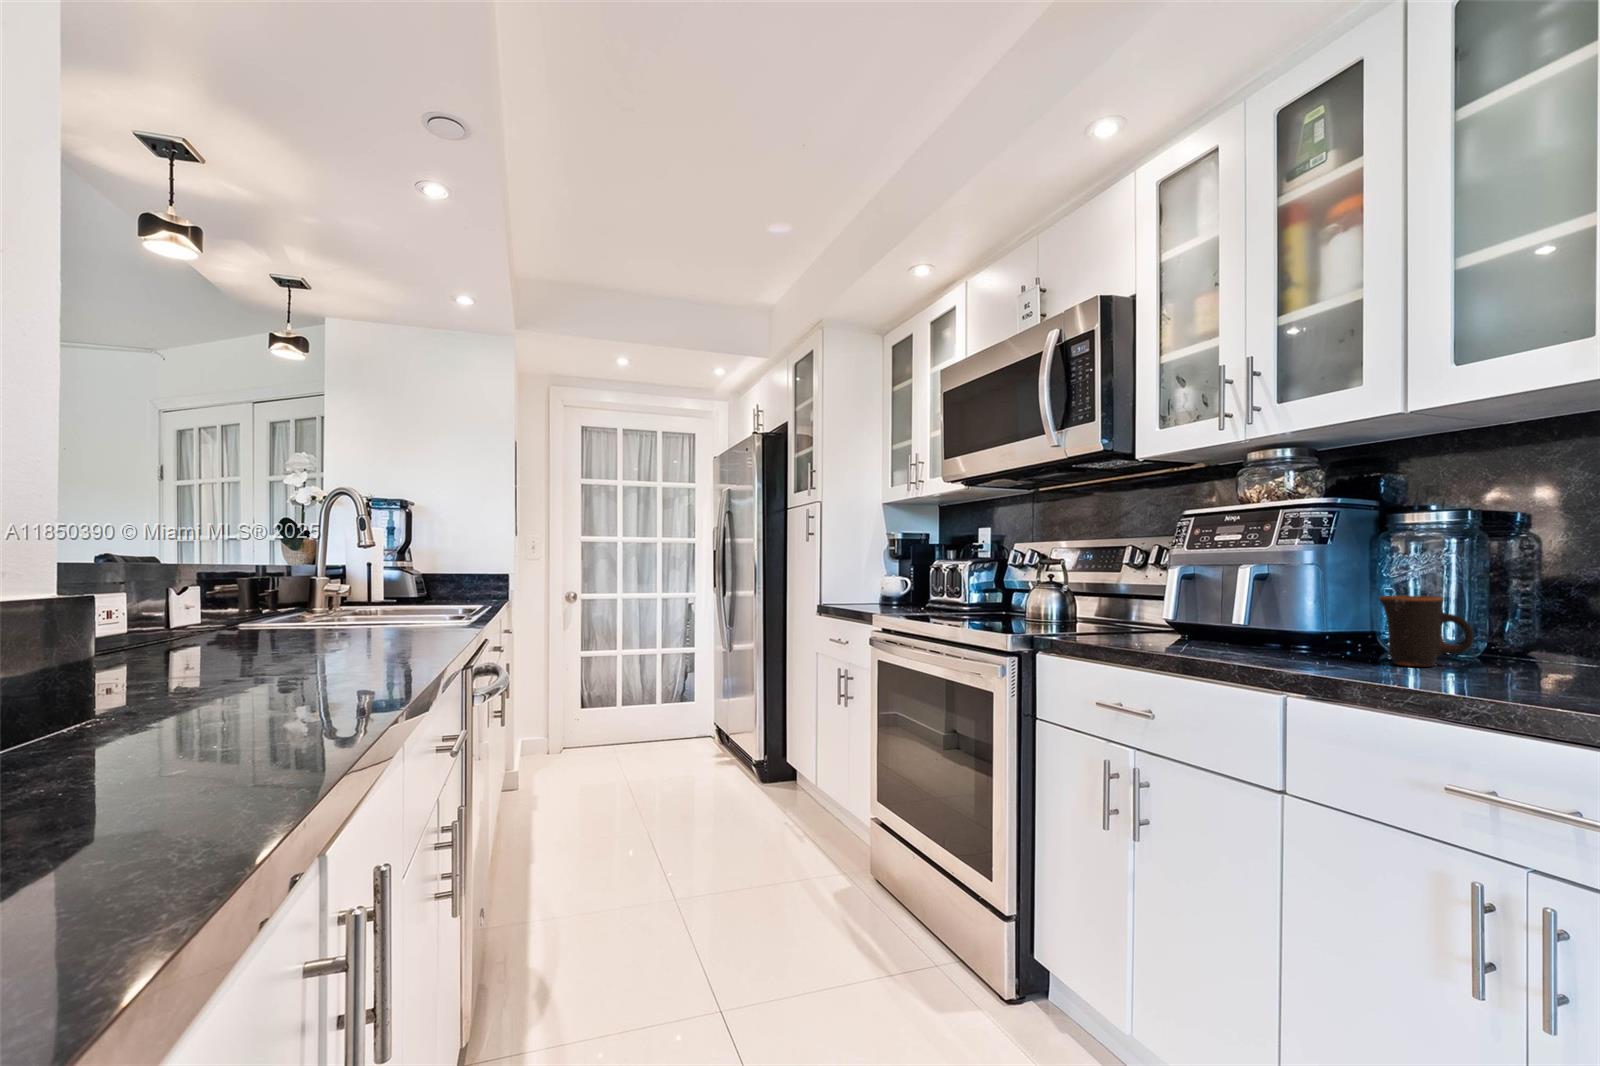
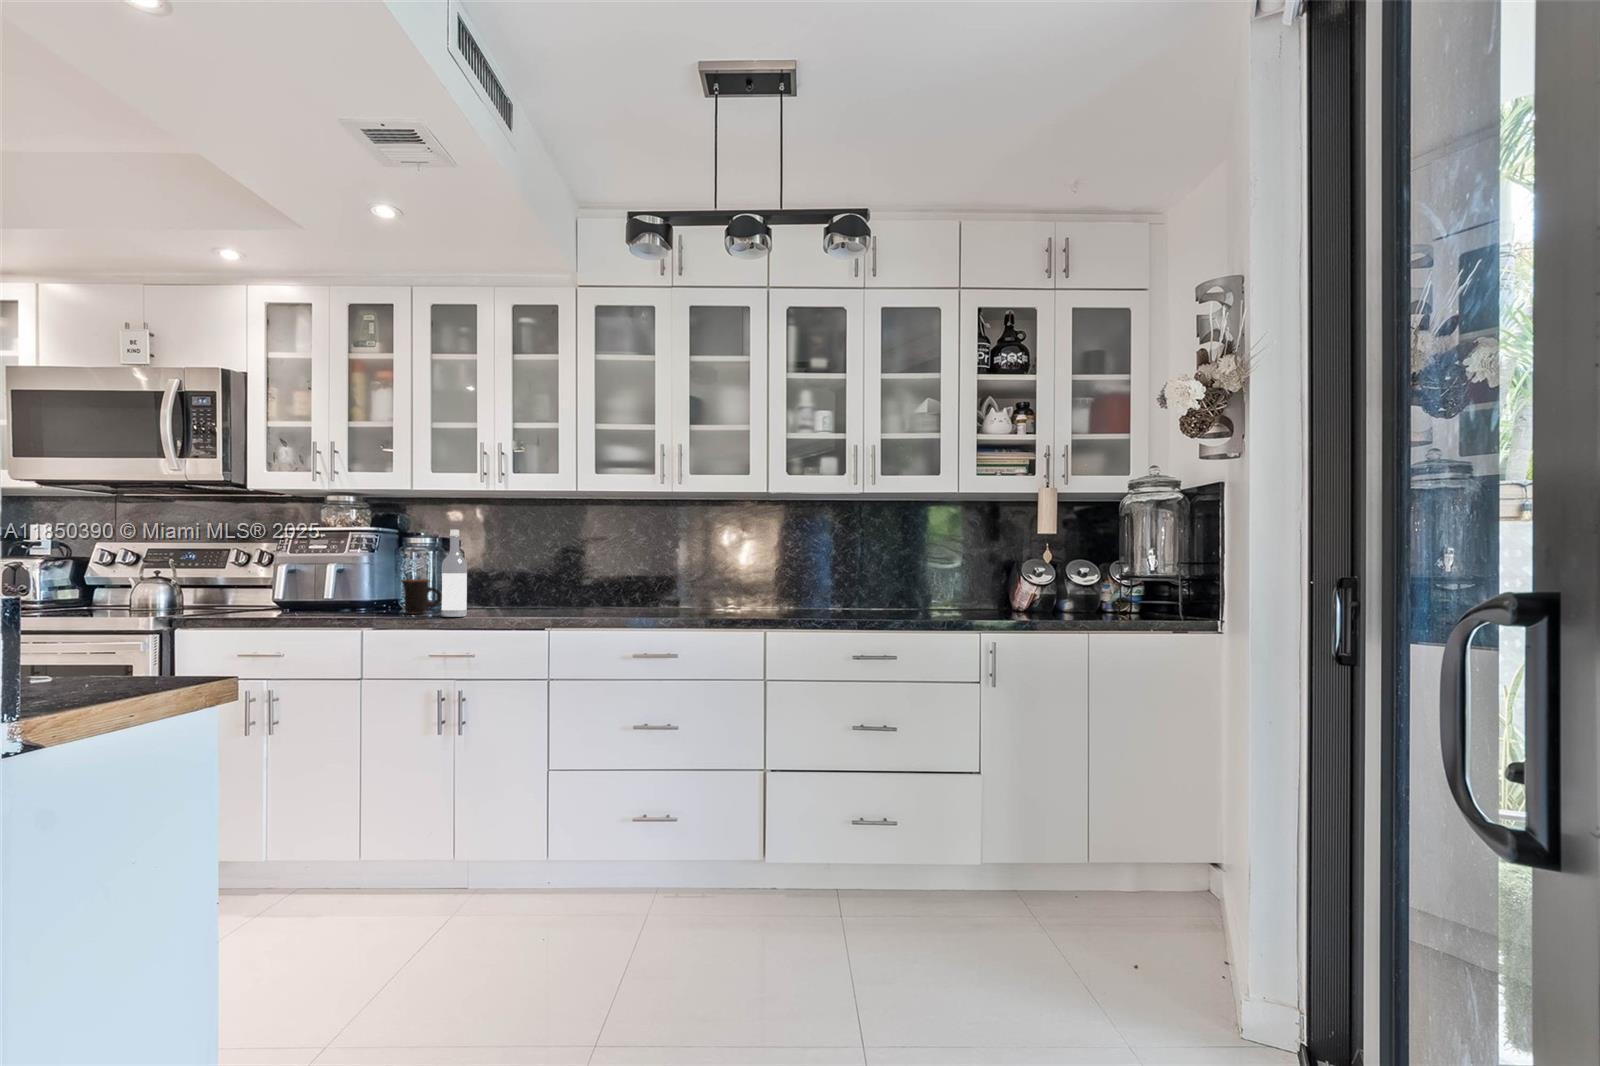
wine bottle: none [1470,489,1542,687] -> present [441,530,467,617]

